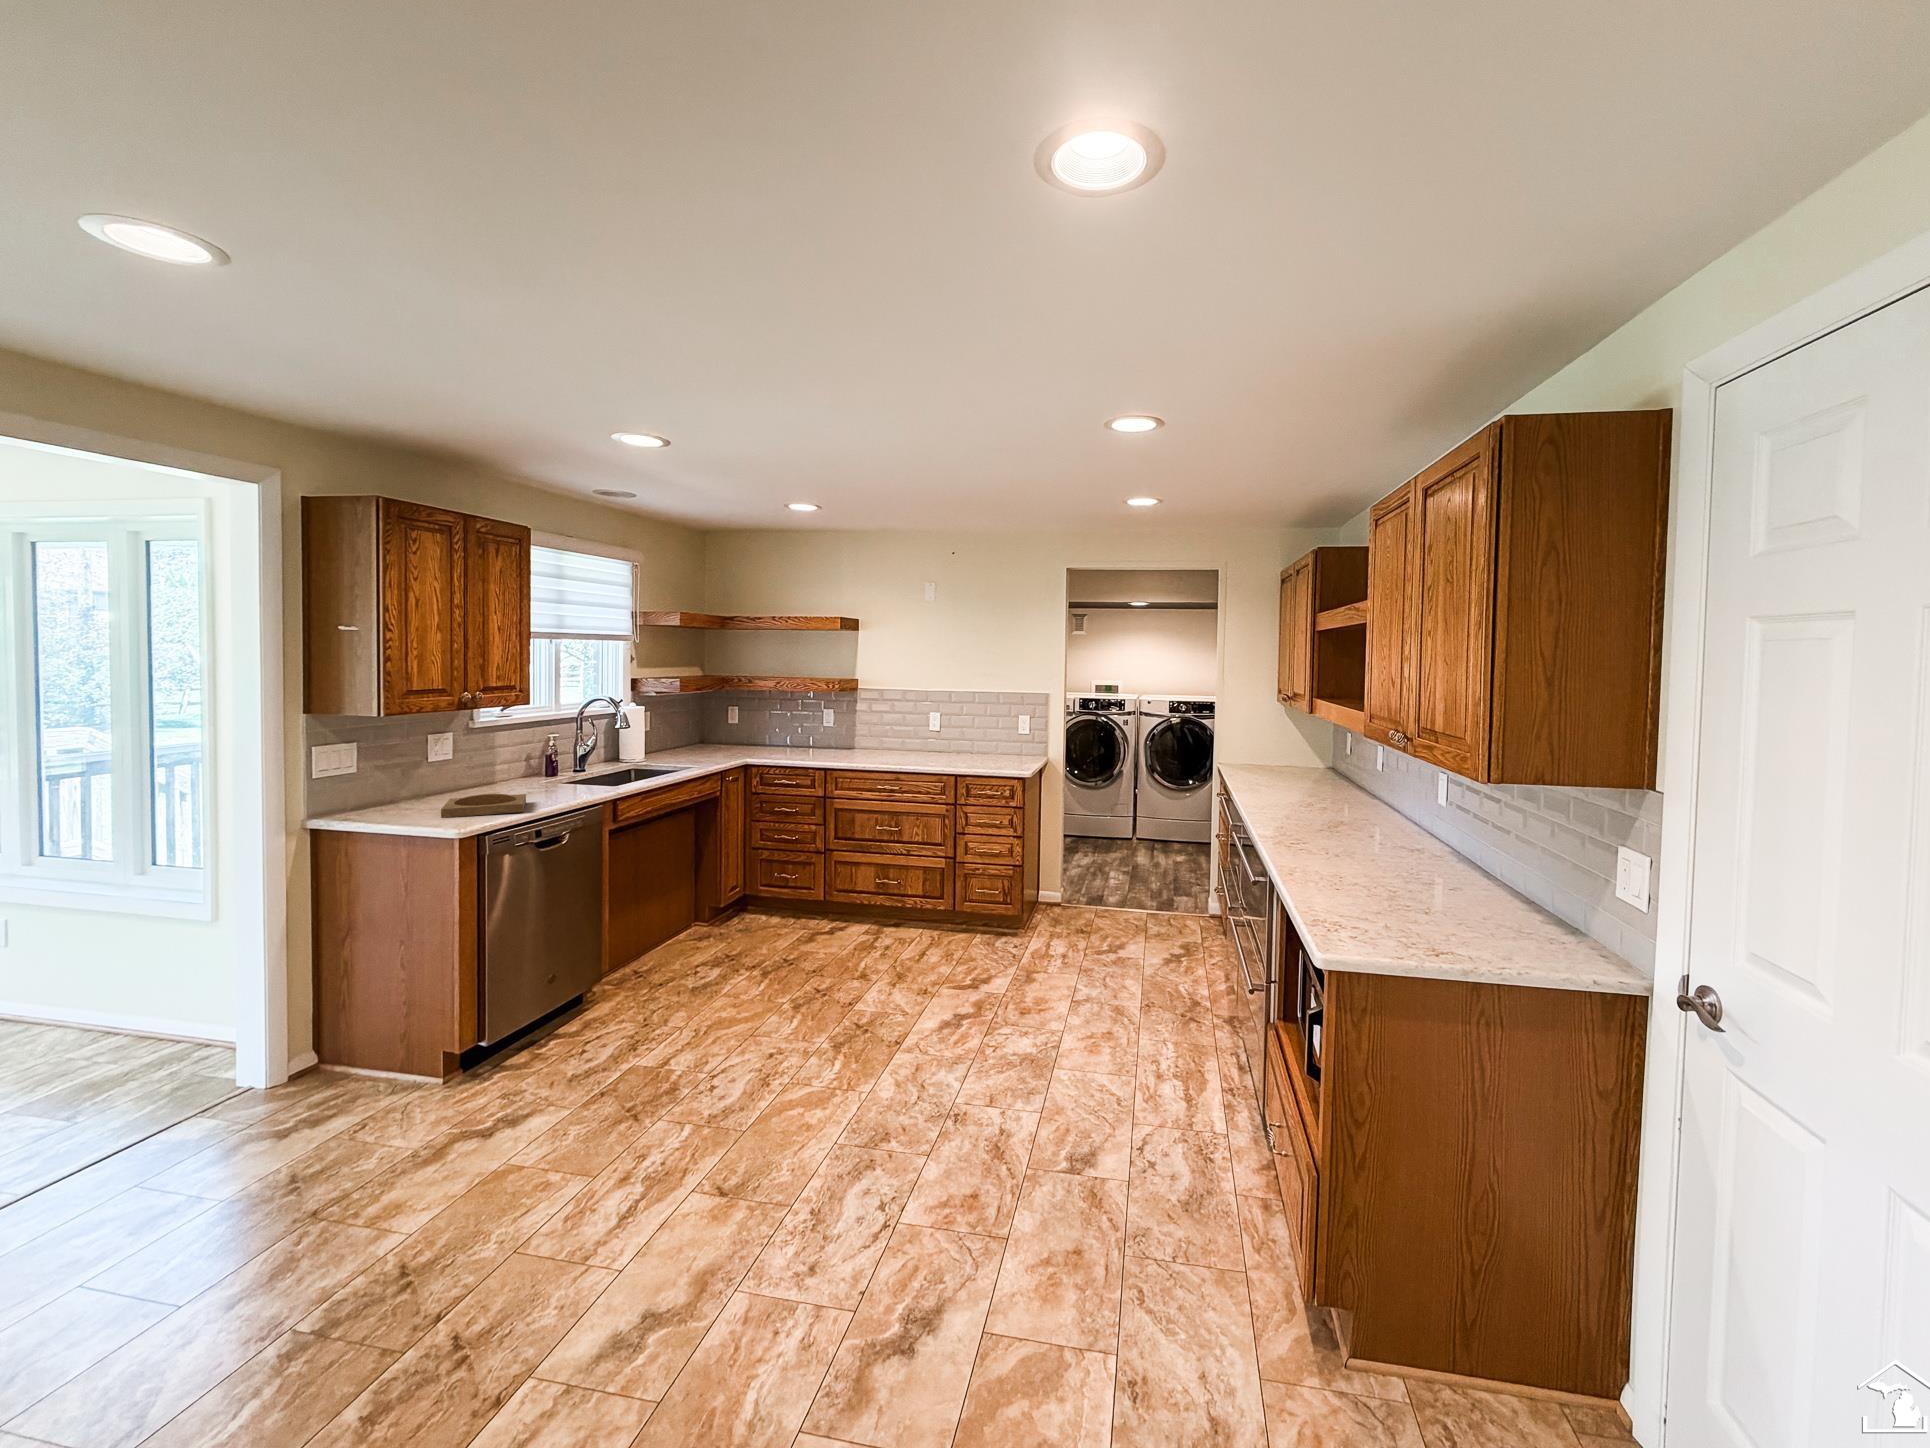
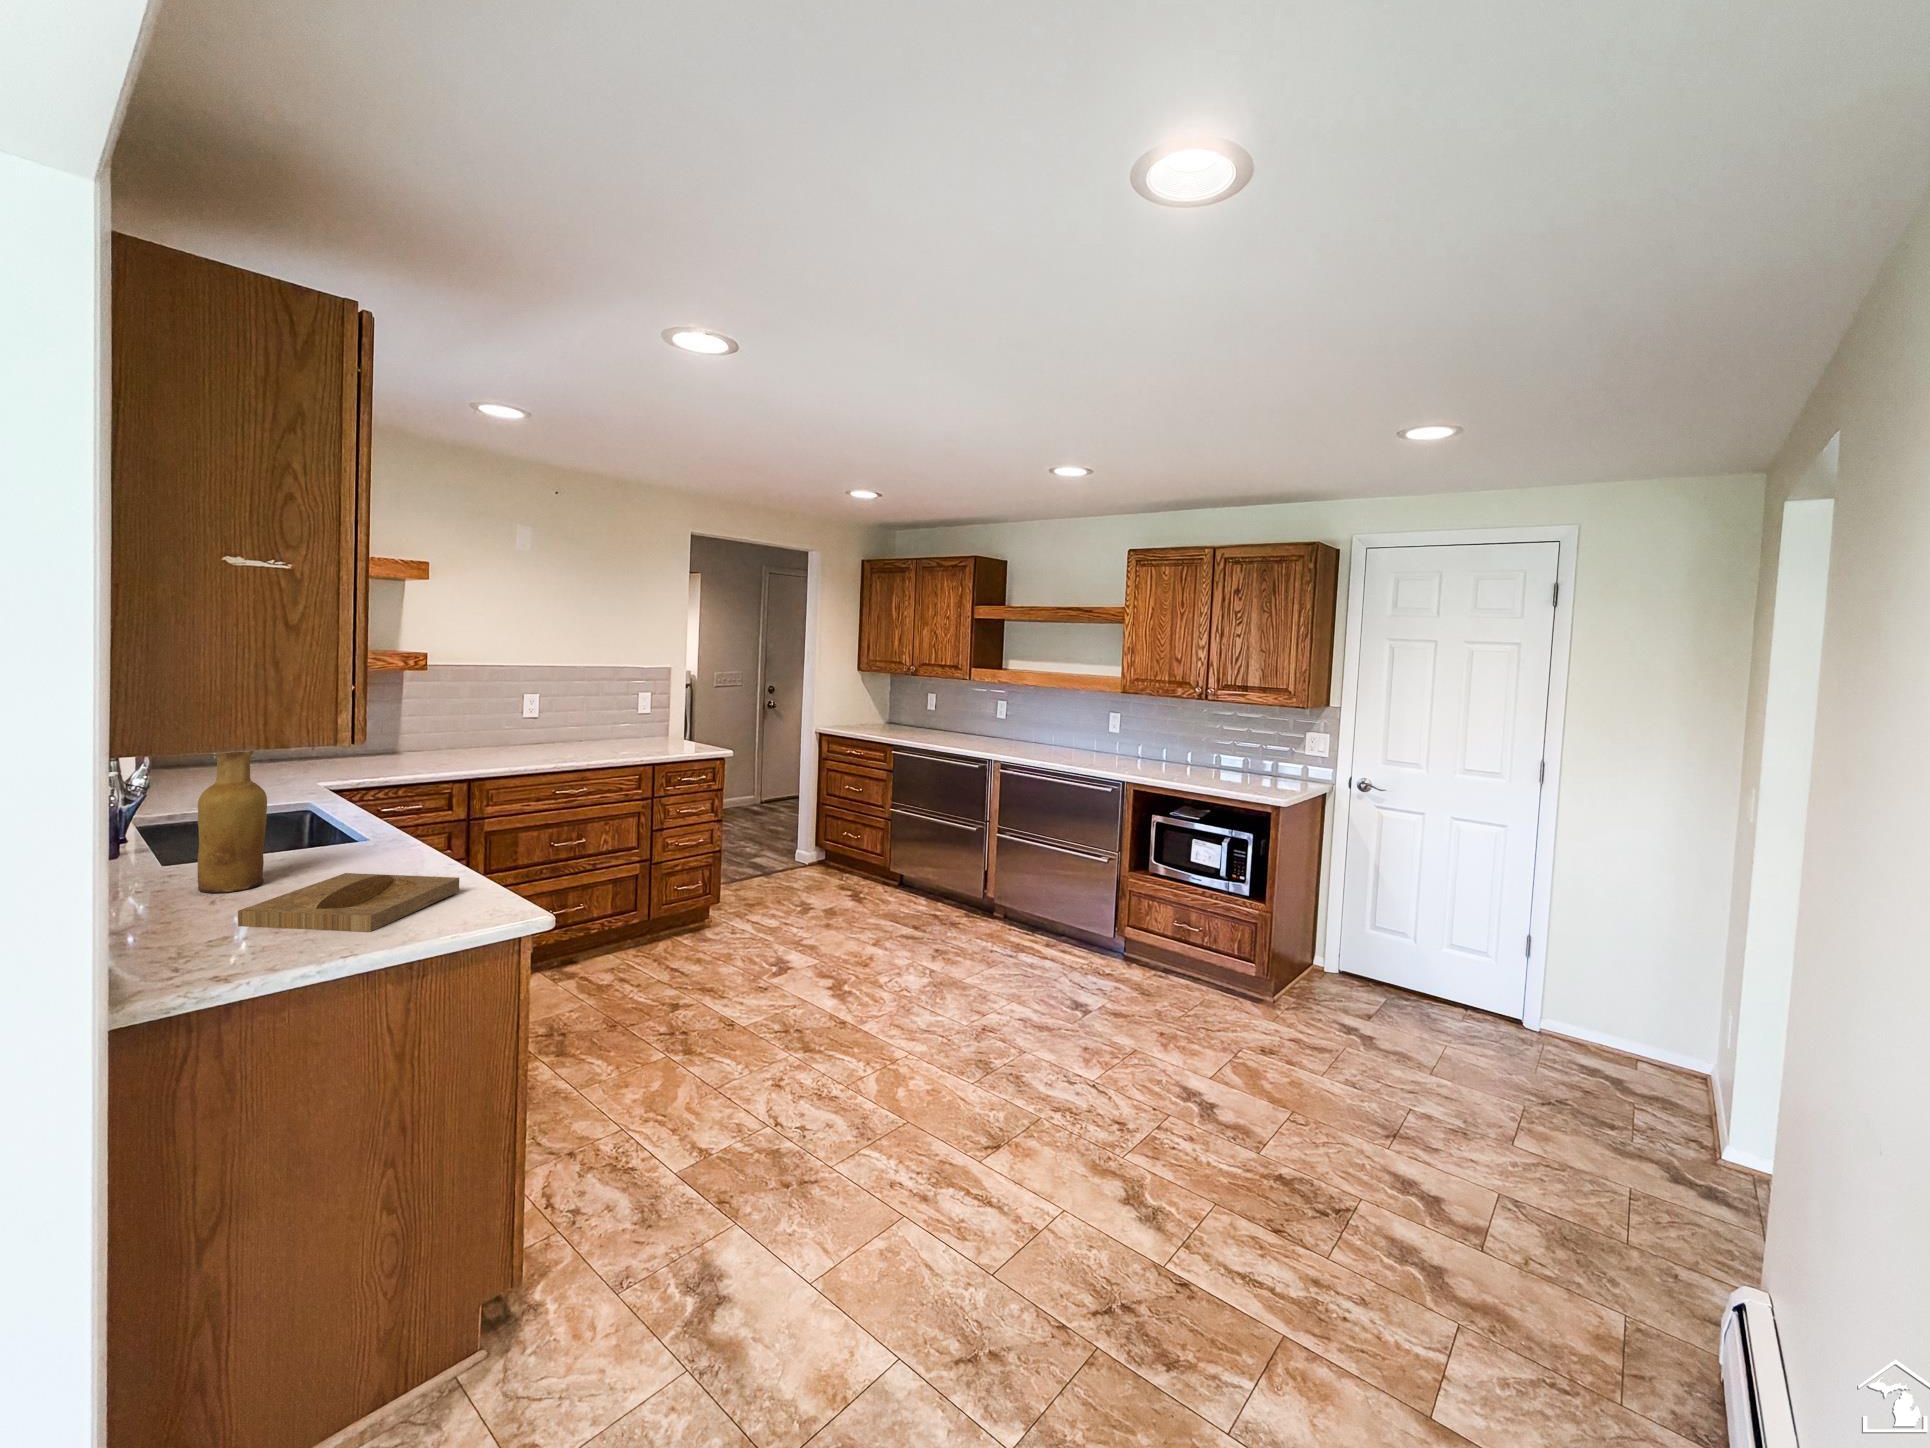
vase: none [507,723,537,796] -> present [198,751,267,893]

